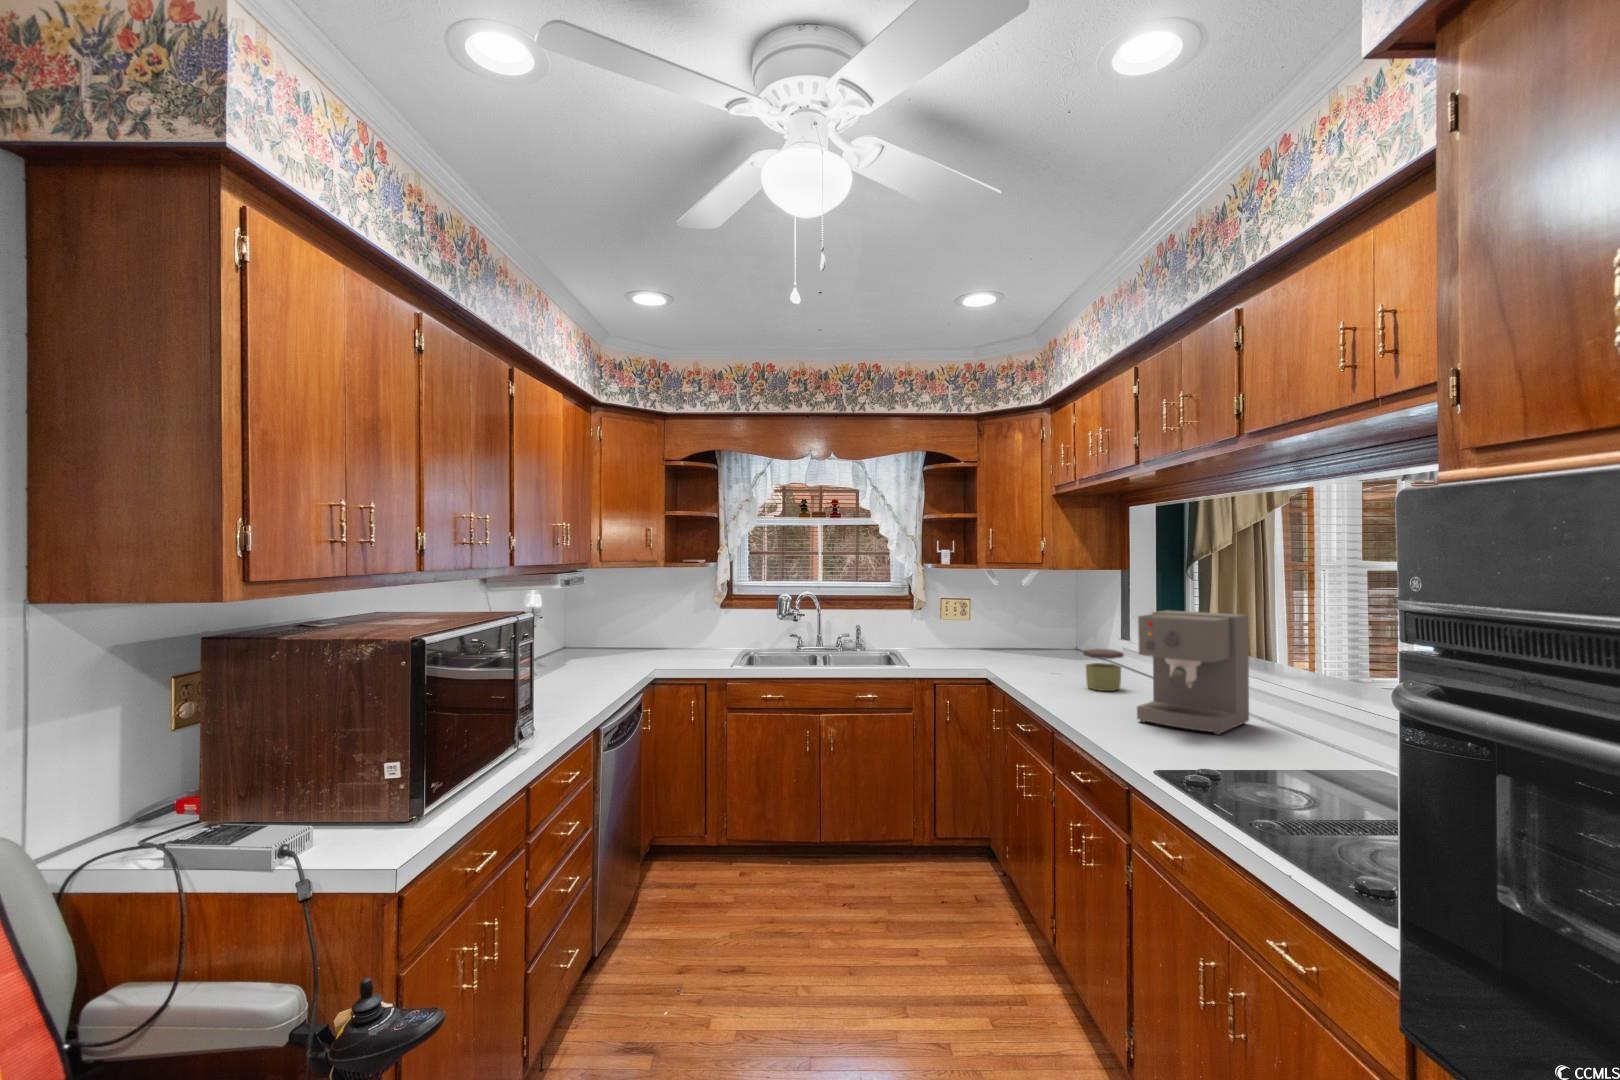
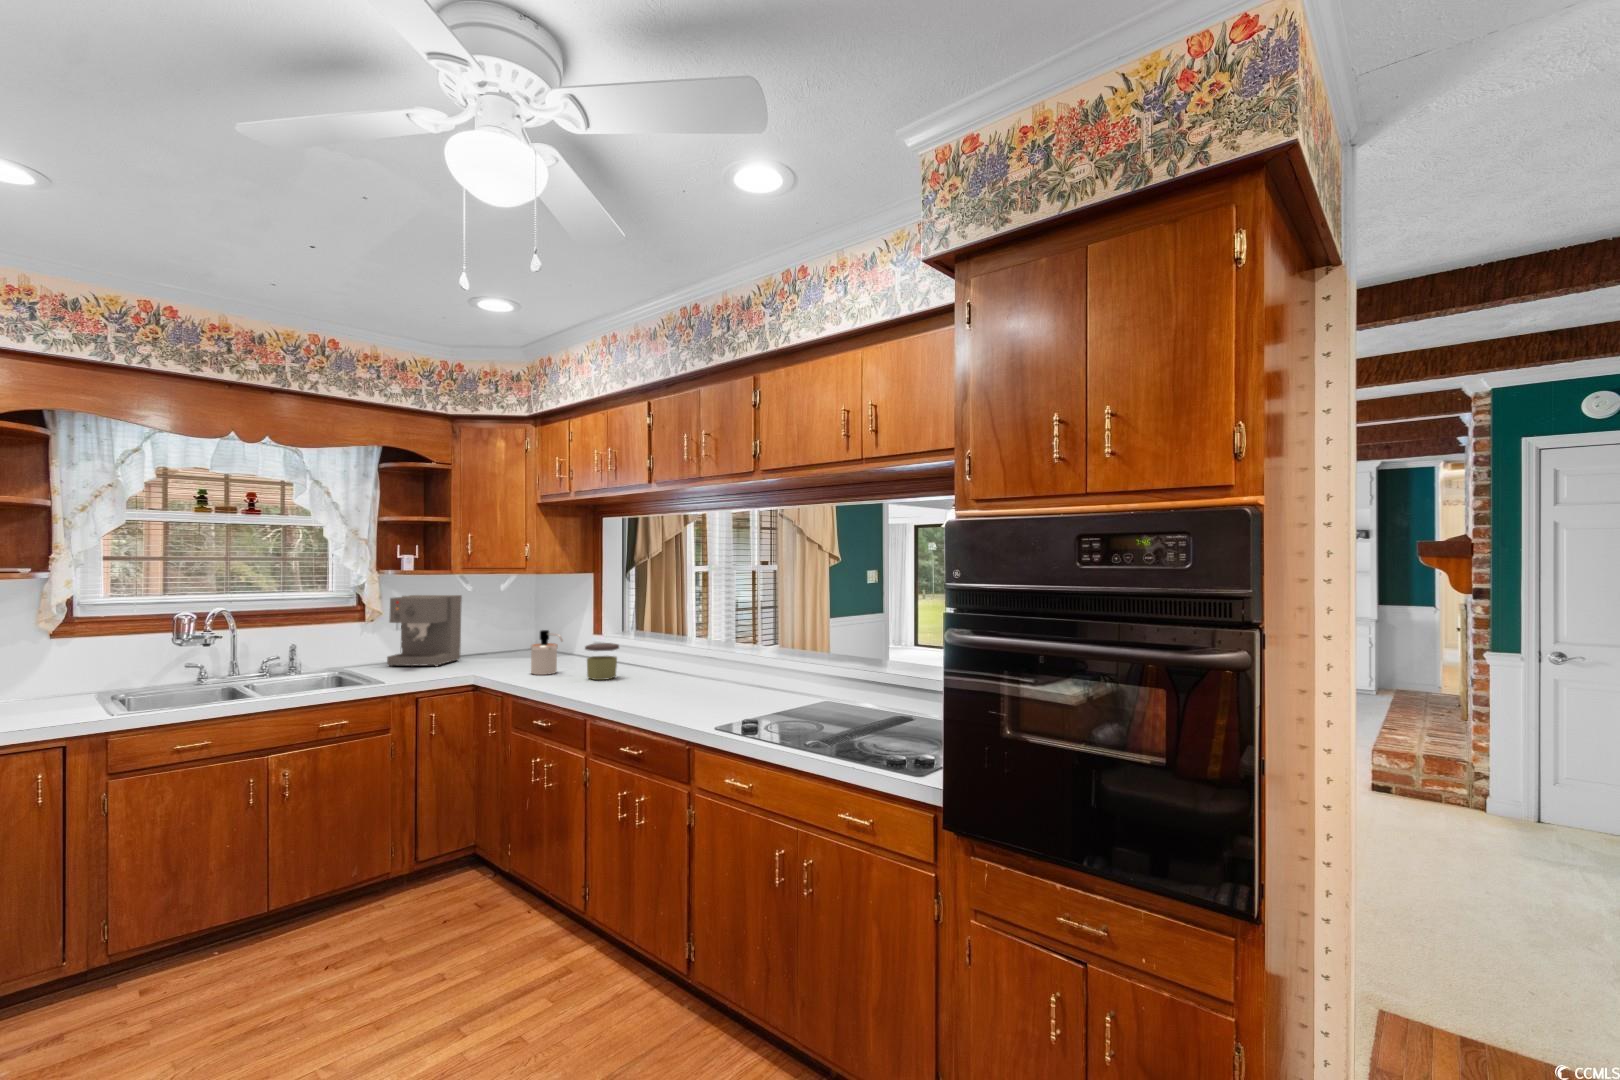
coffee maker: present [1137,610,1249,735] -> present [387,595,462,667]
soap dispenser: none [1038,630,1067,677] -> present [530,630,563,675]

